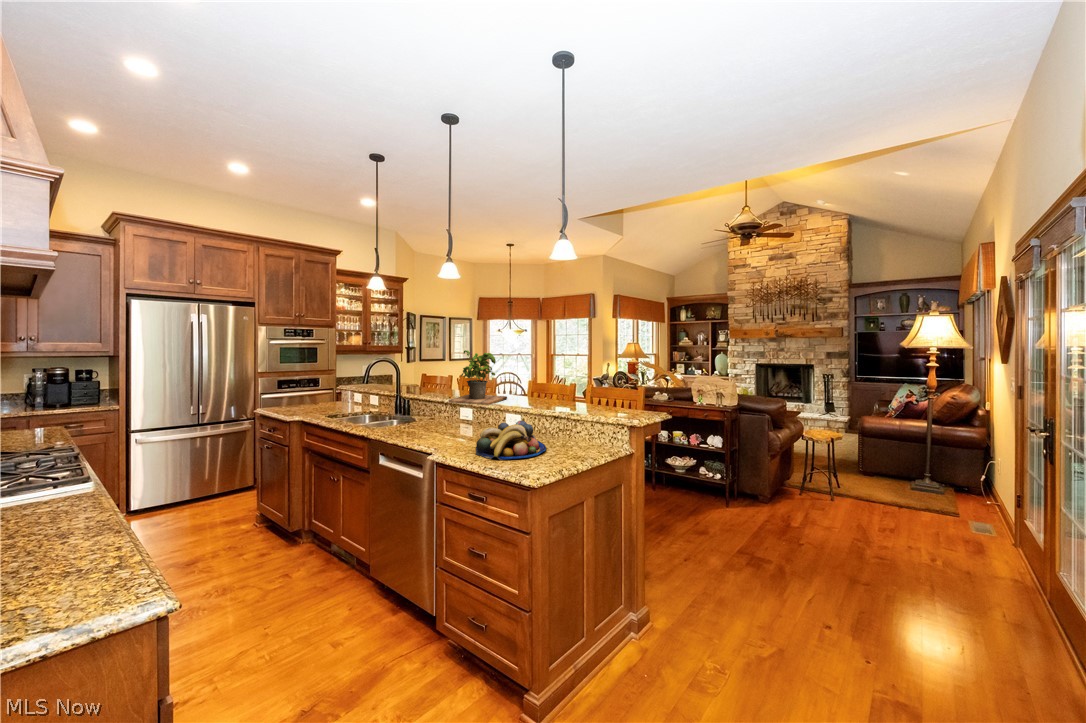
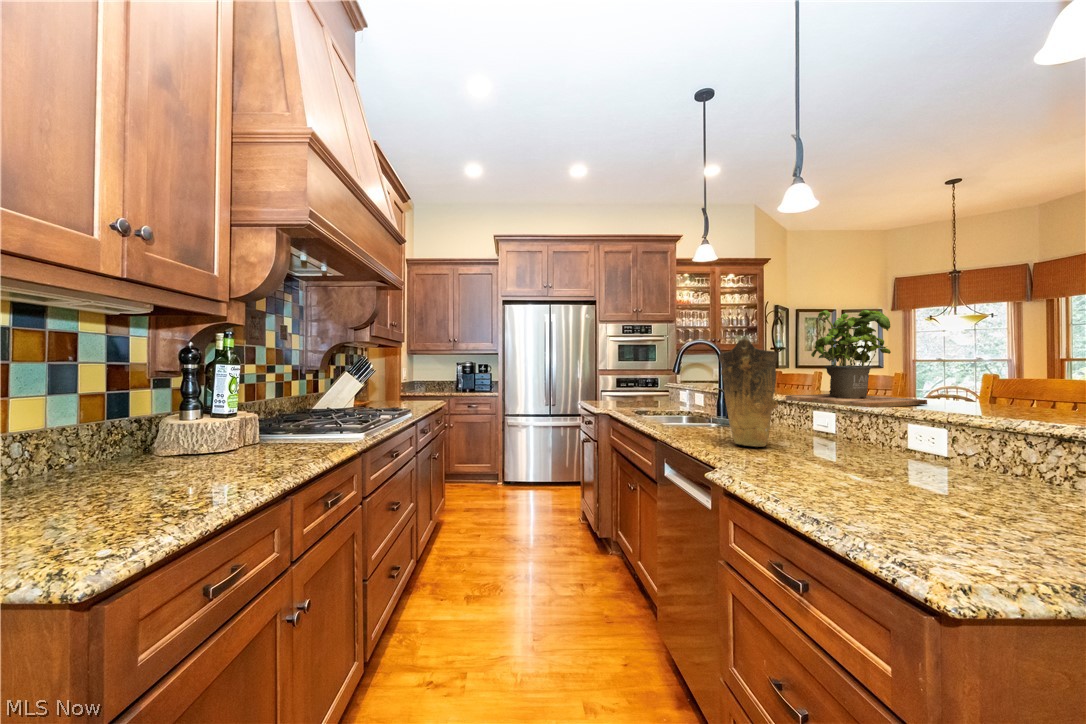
vase: none [421,375,453,437] -> present [719,339,778,447]
fruit bowl: present [476,421,546,460] -> none [797,432,1036,525]

